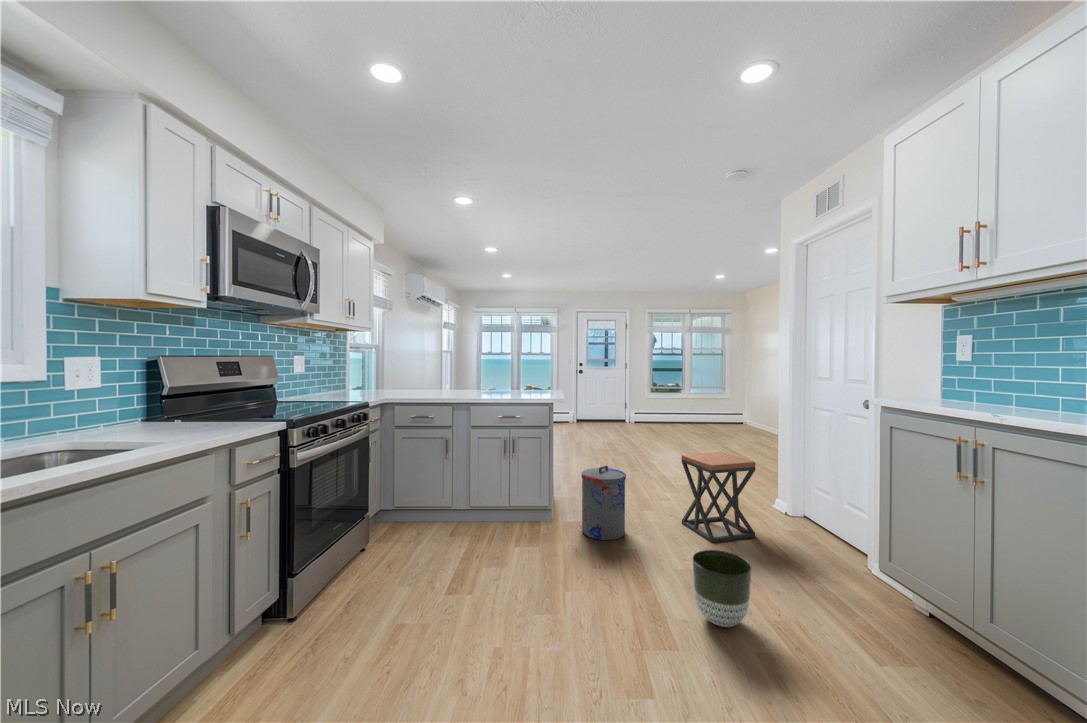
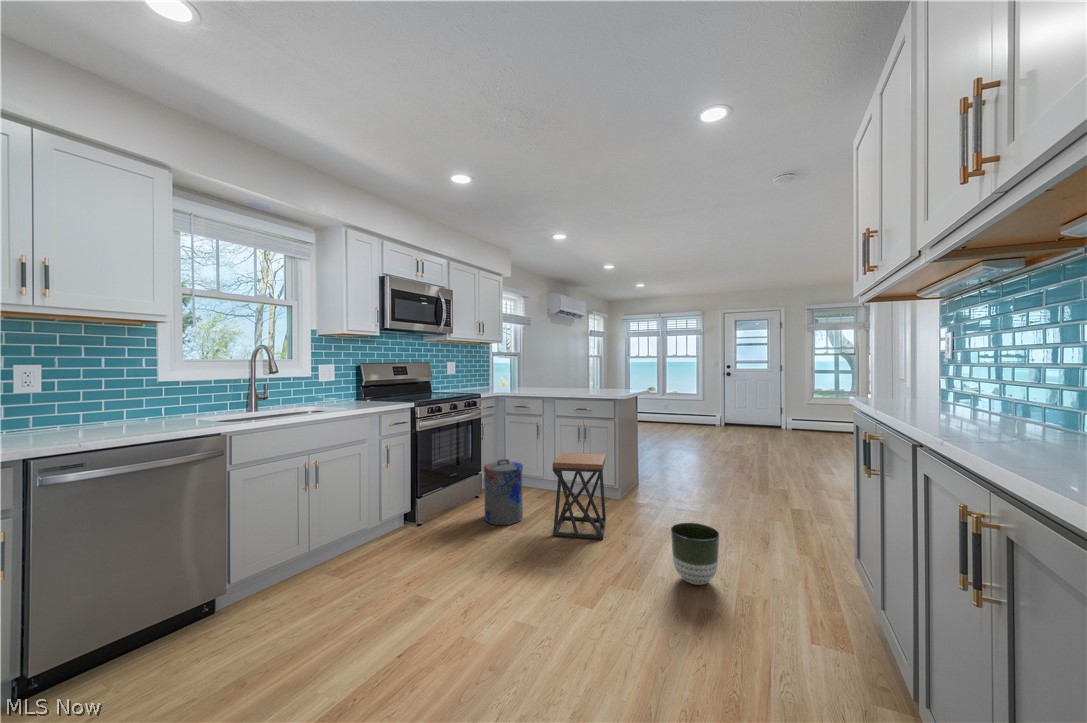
stool: present [682,452,755,542] -> present [553,453,606,539]
trash can: present [581,465,626,540] -> present [483,459,523,525]

